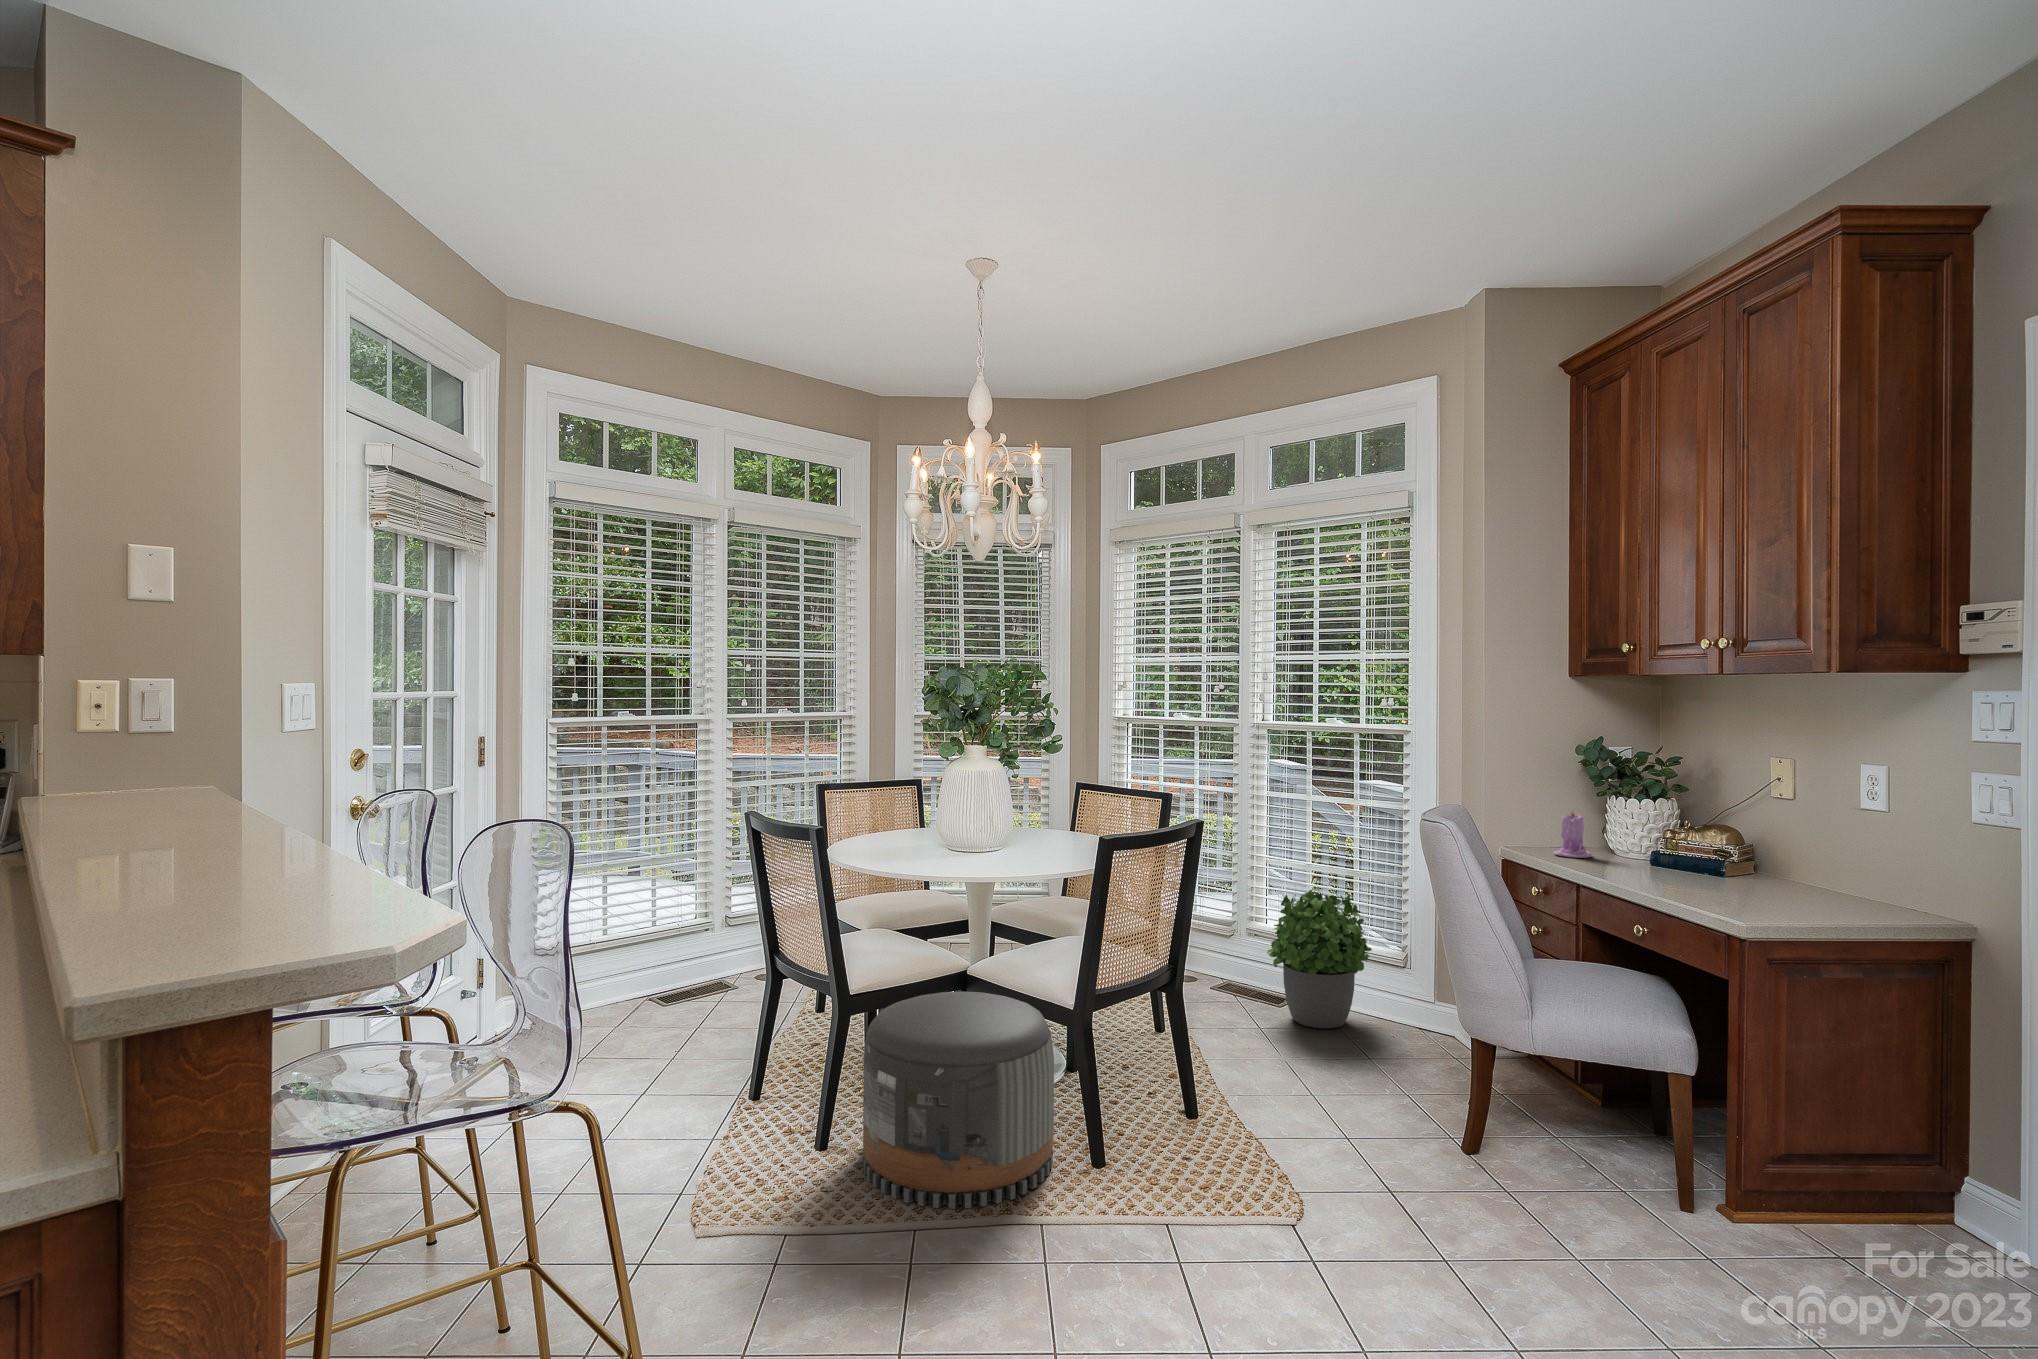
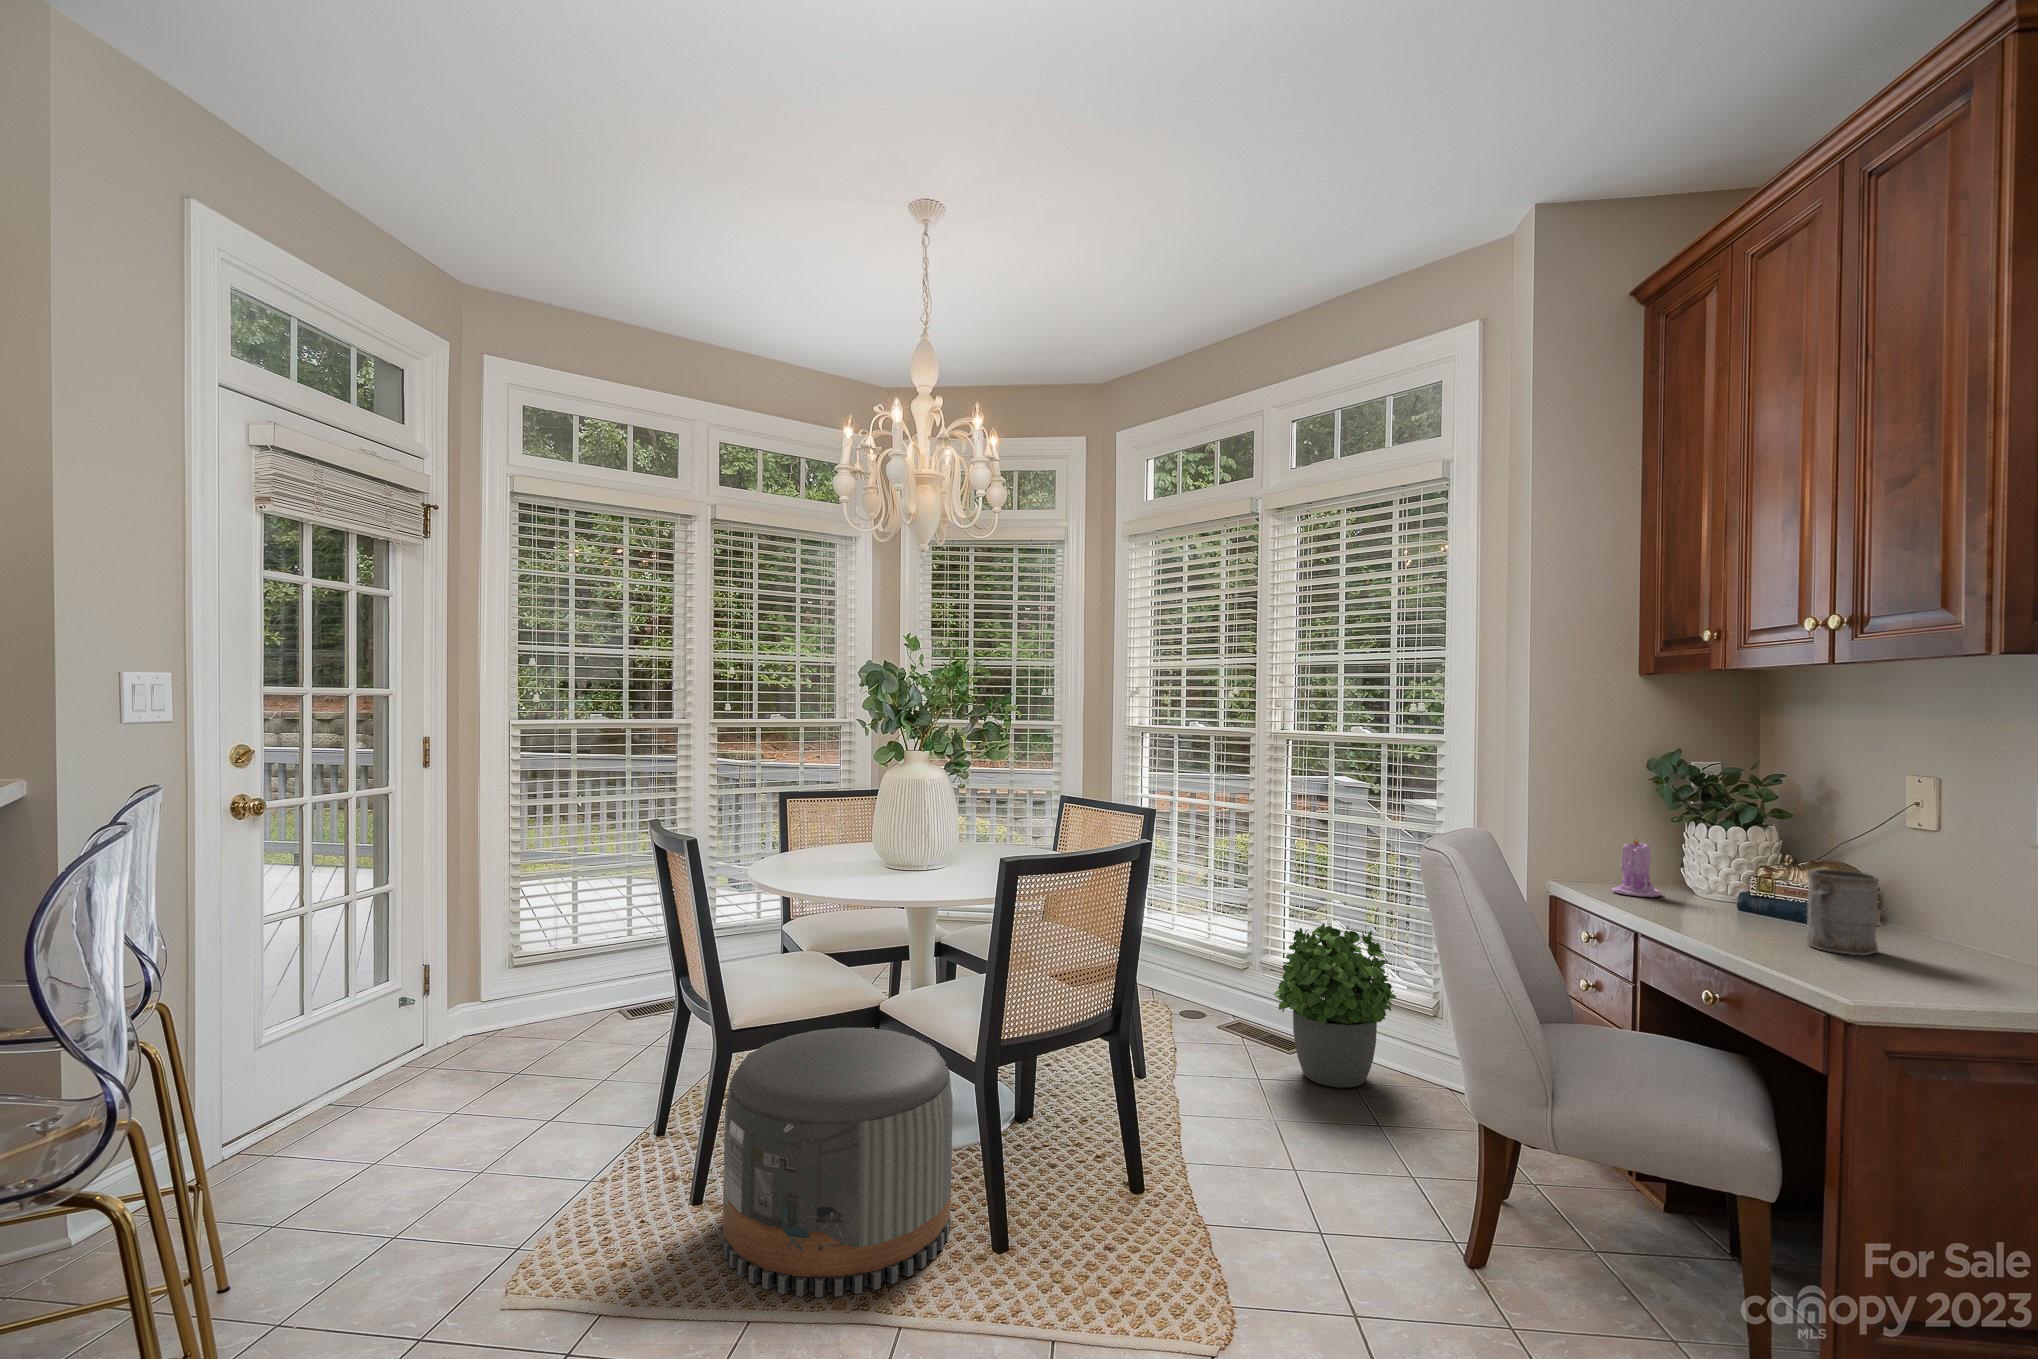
mug: none [1709,832,1760,896] -> present [1807,869,1879,956]

